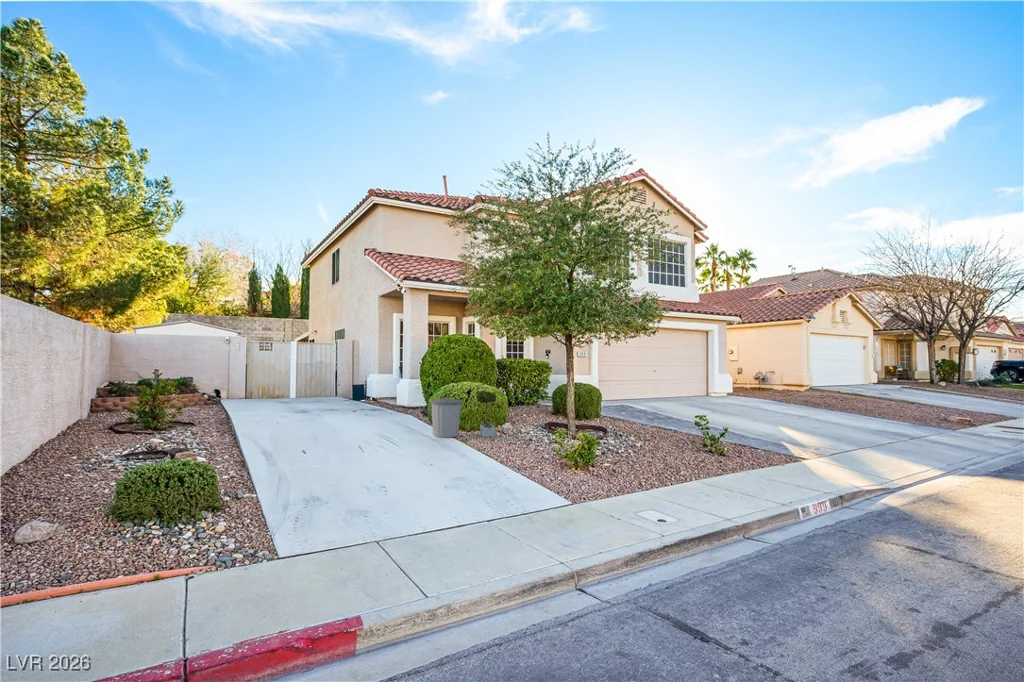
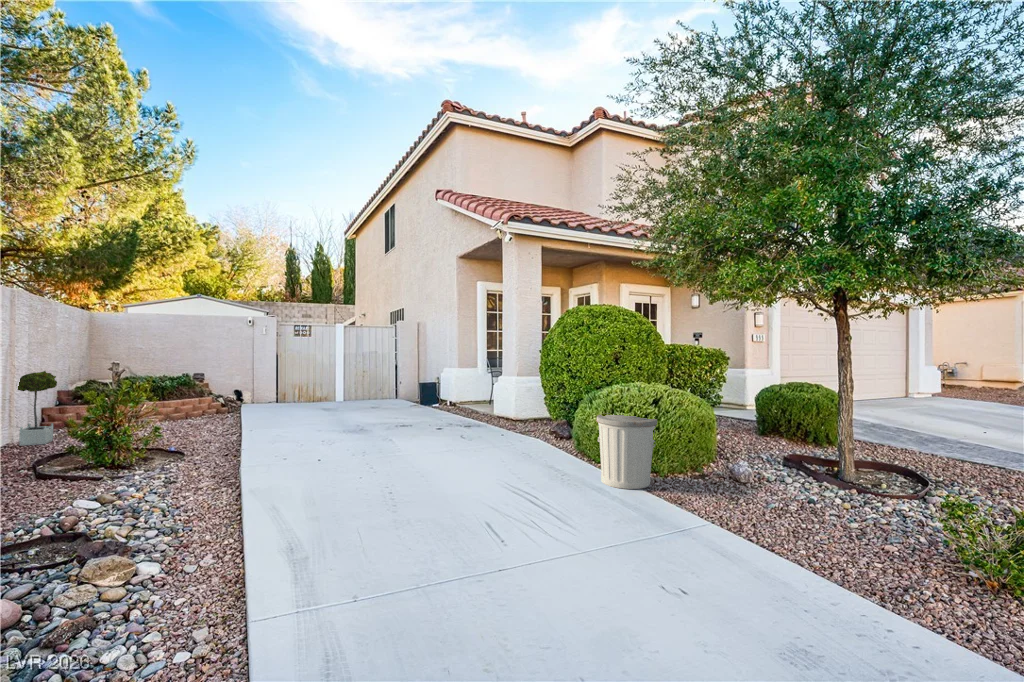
potted tree: present [476,390,496,437] -> present [18,371,57,446]

